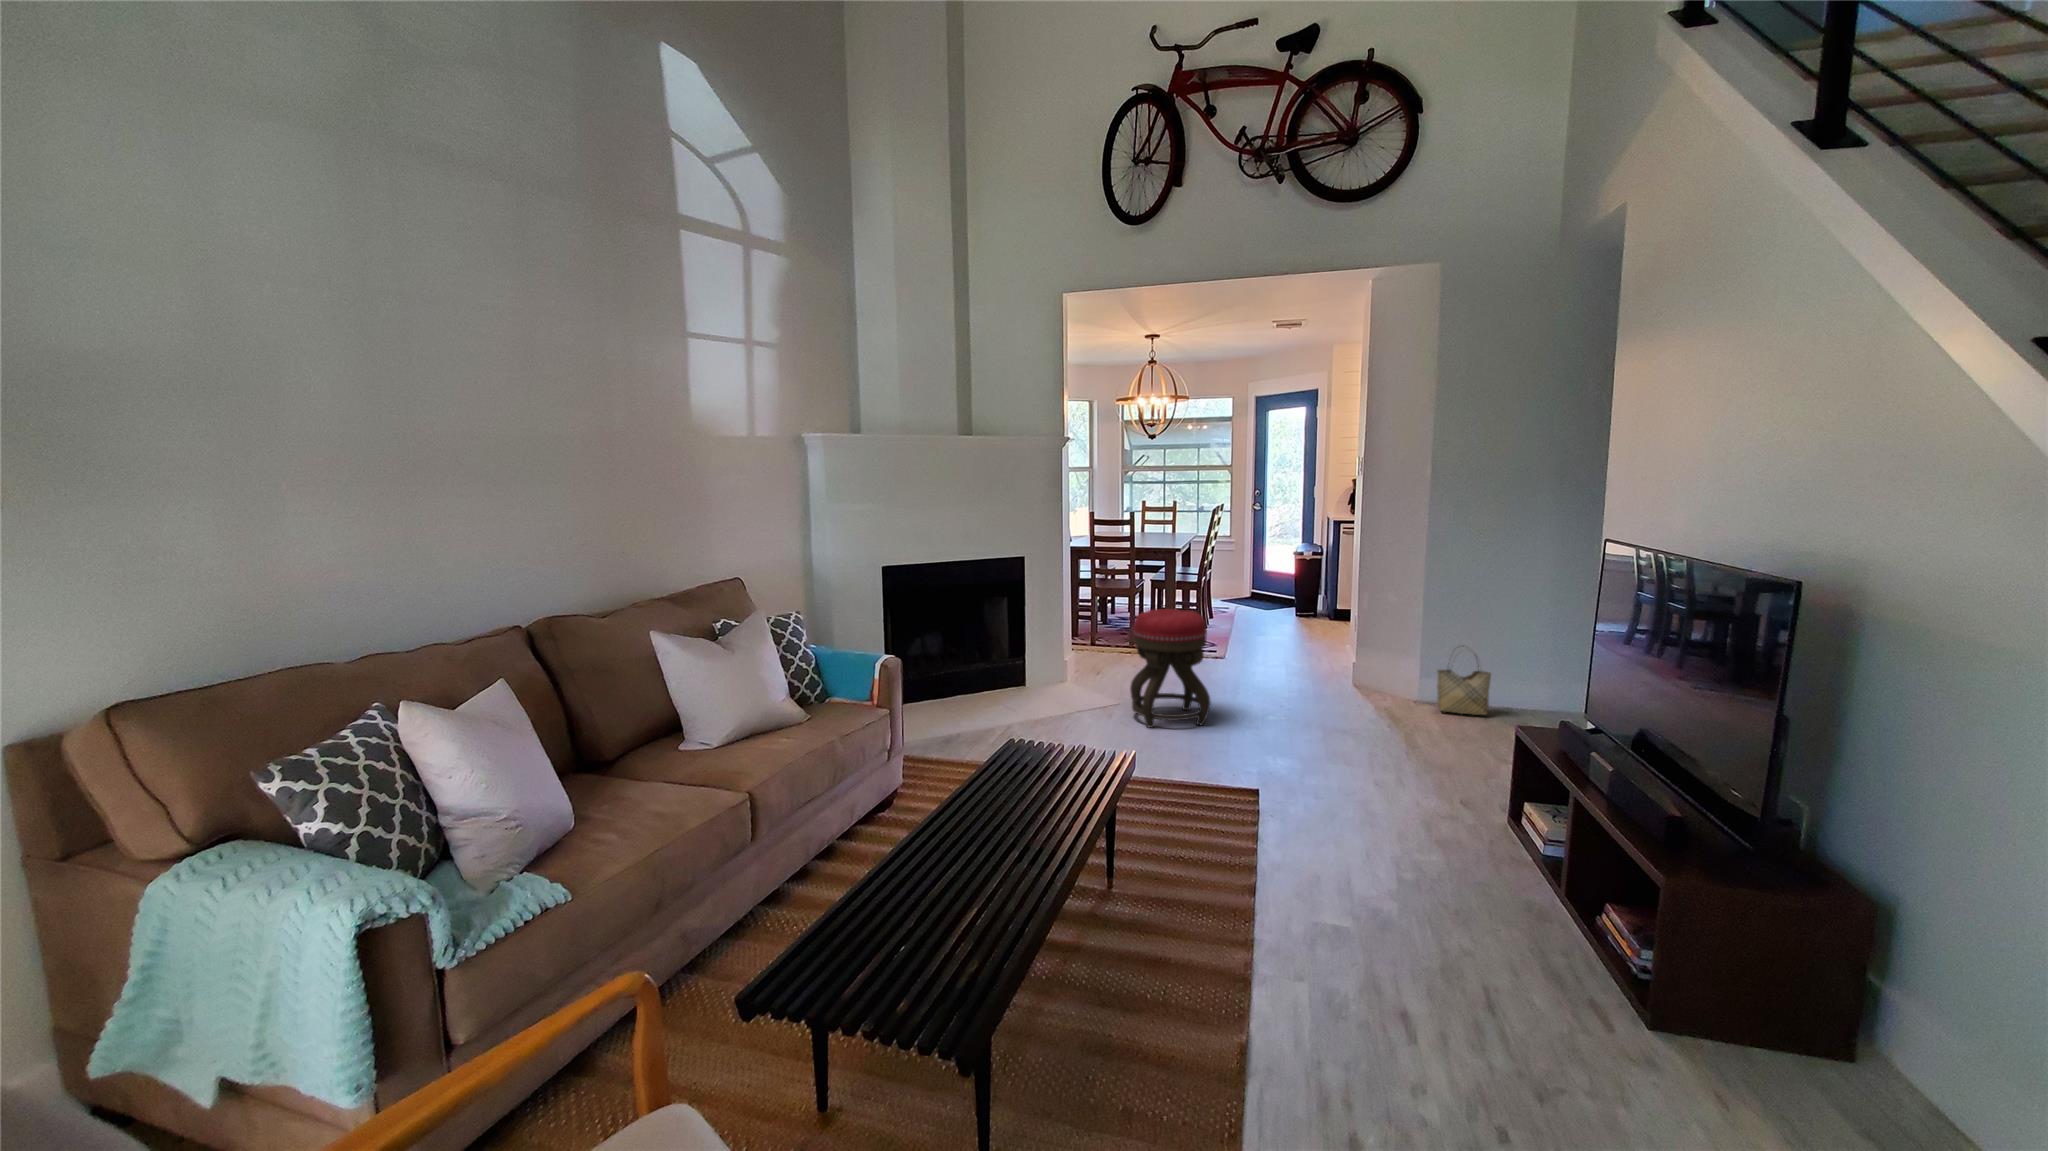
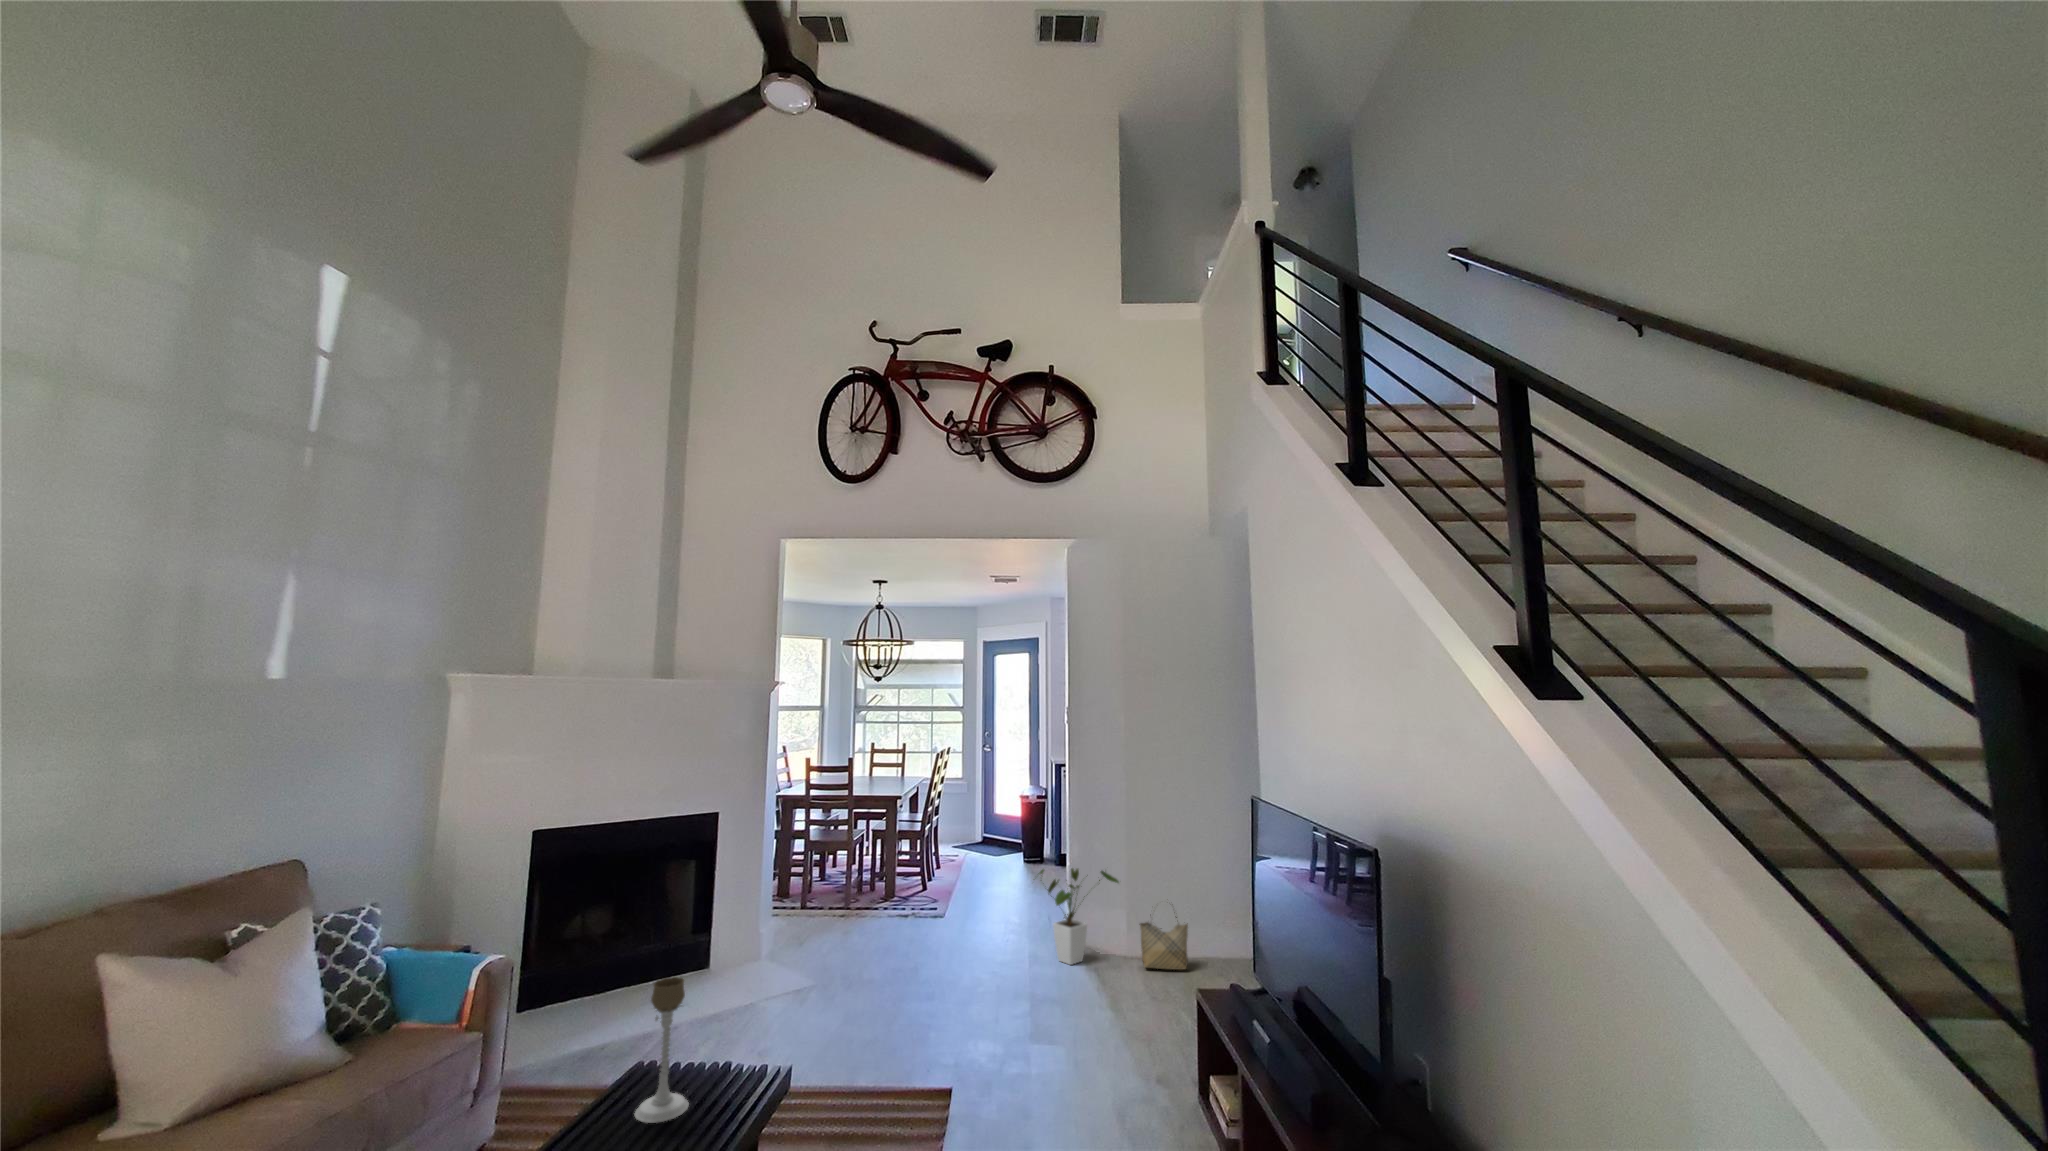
ottoman: present [1130,609,1211,727] -> none [825,870,912,1015]
house plant: none [1324,615,1418,704] -> present [1038,869,1119,965]
candle holder: none [1023,672,1063,778] -> present [634,977,689,1123]

